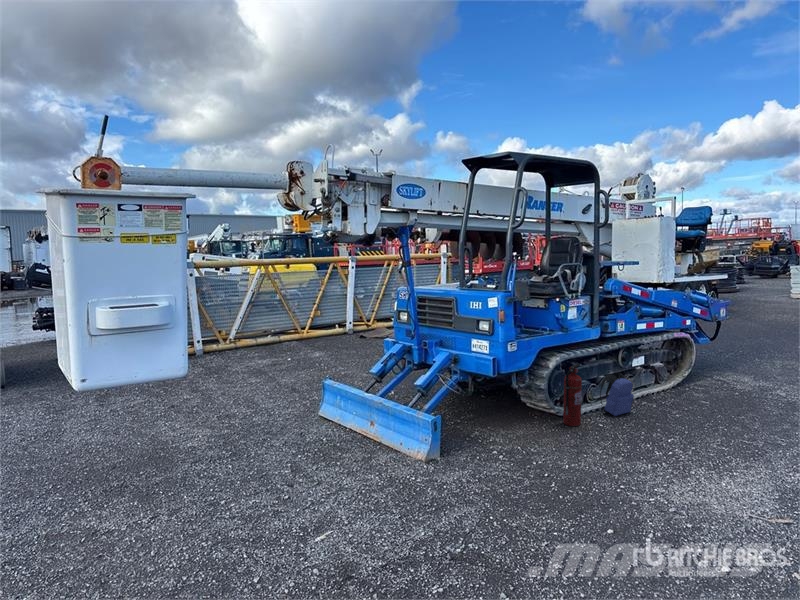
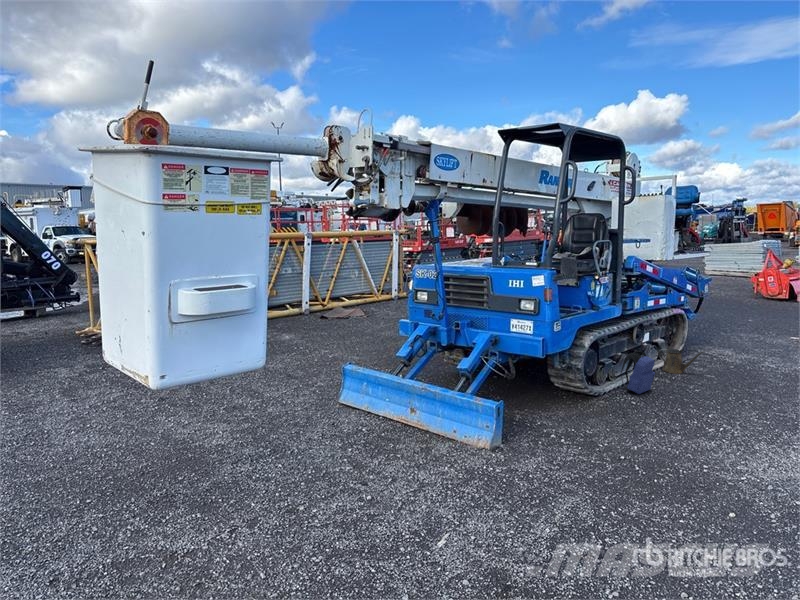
fire extinguisher: present [563,363,582,426] -> none [595,342,615,406]
watering can: none [653,372,697,398] -> present [658,349,704,374]

